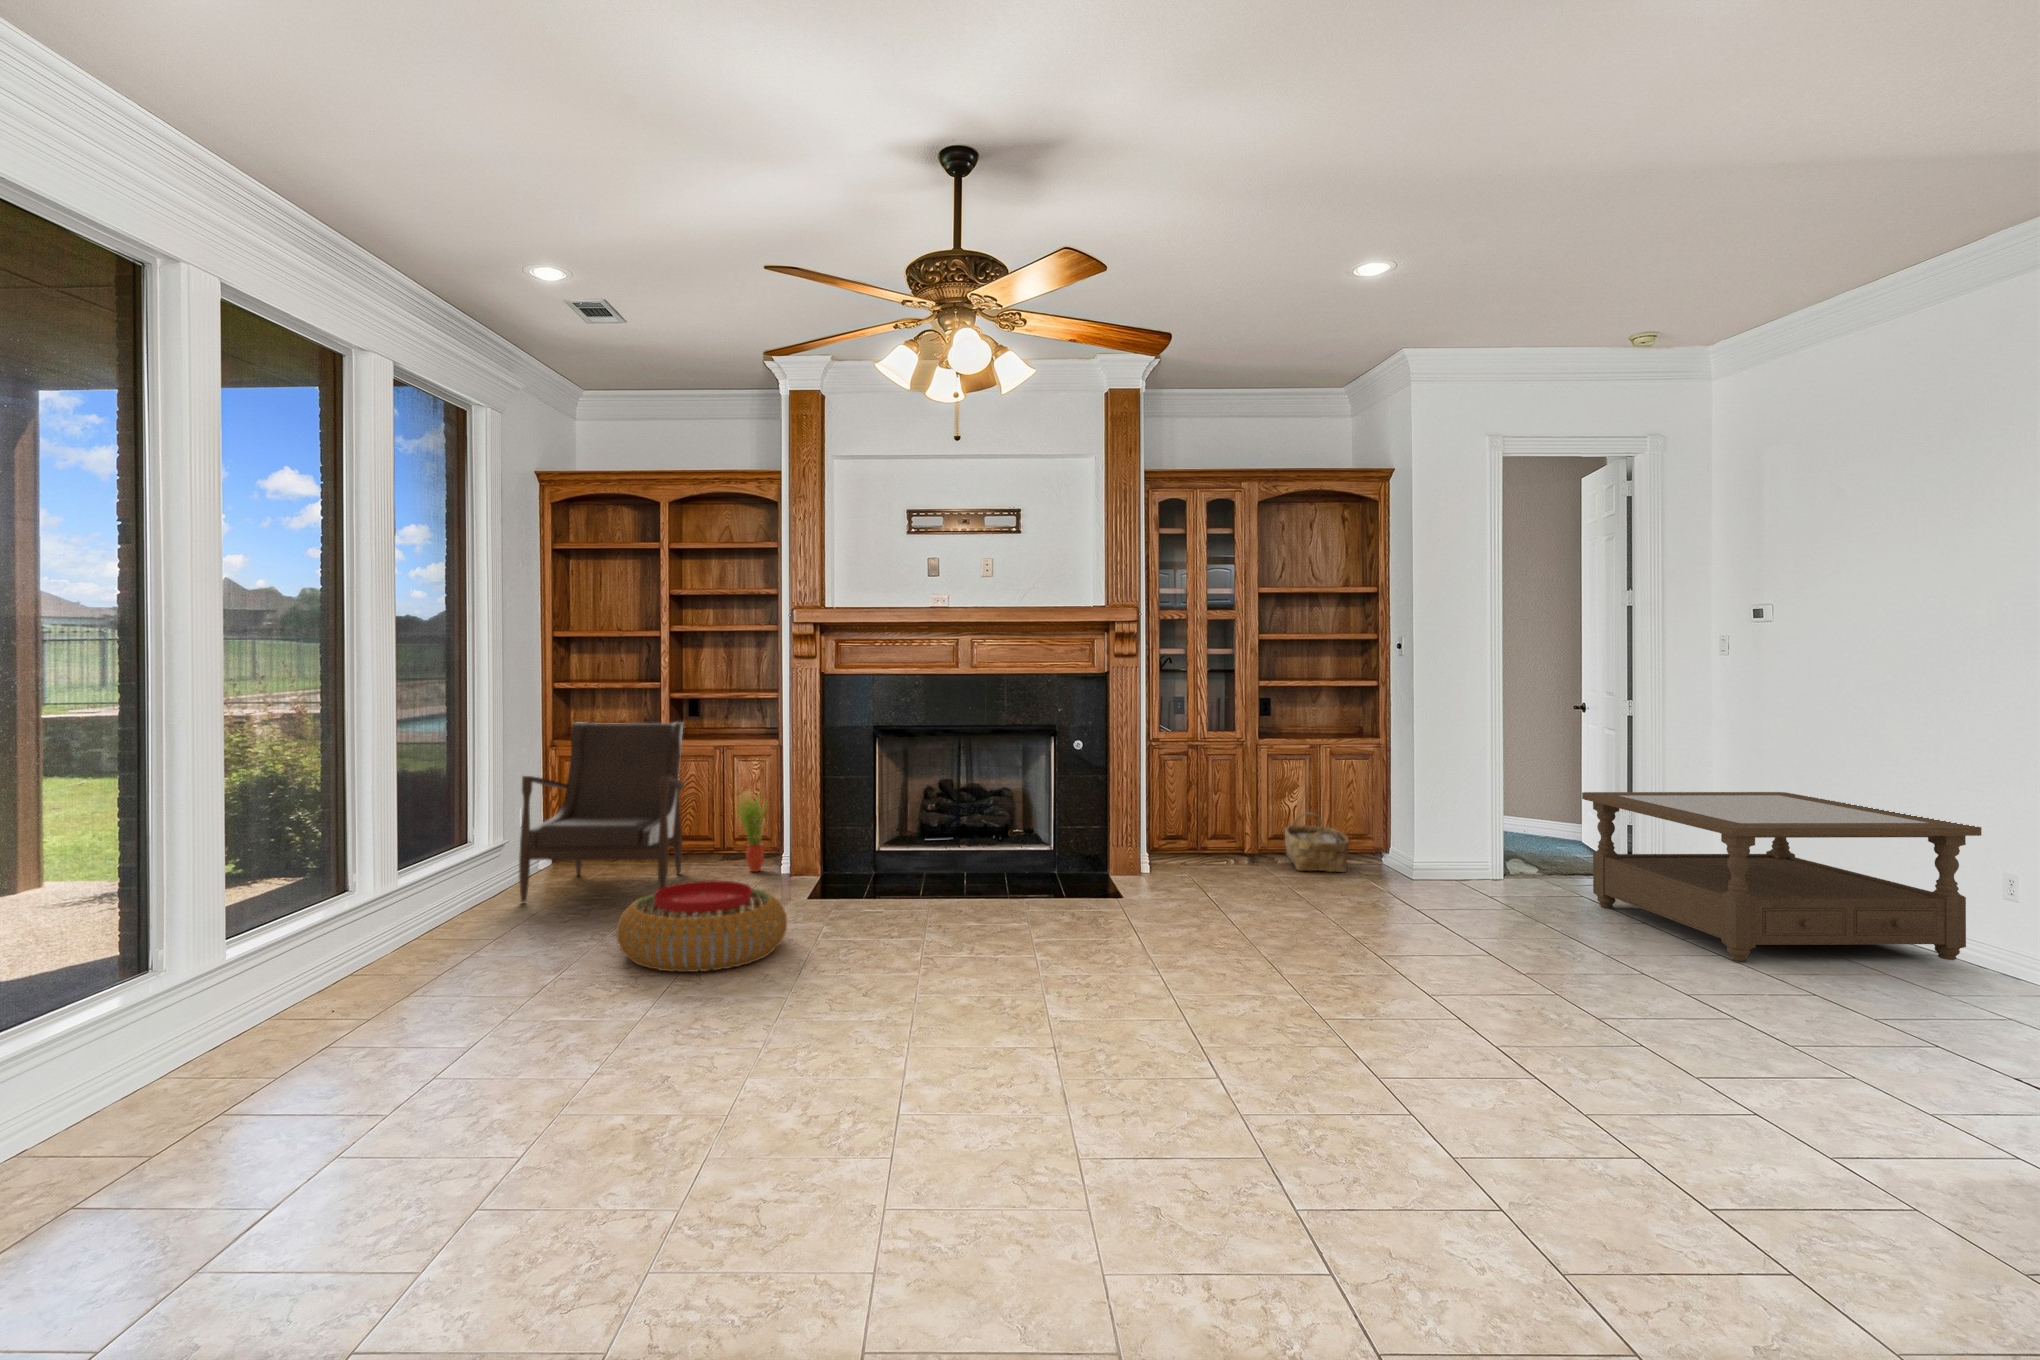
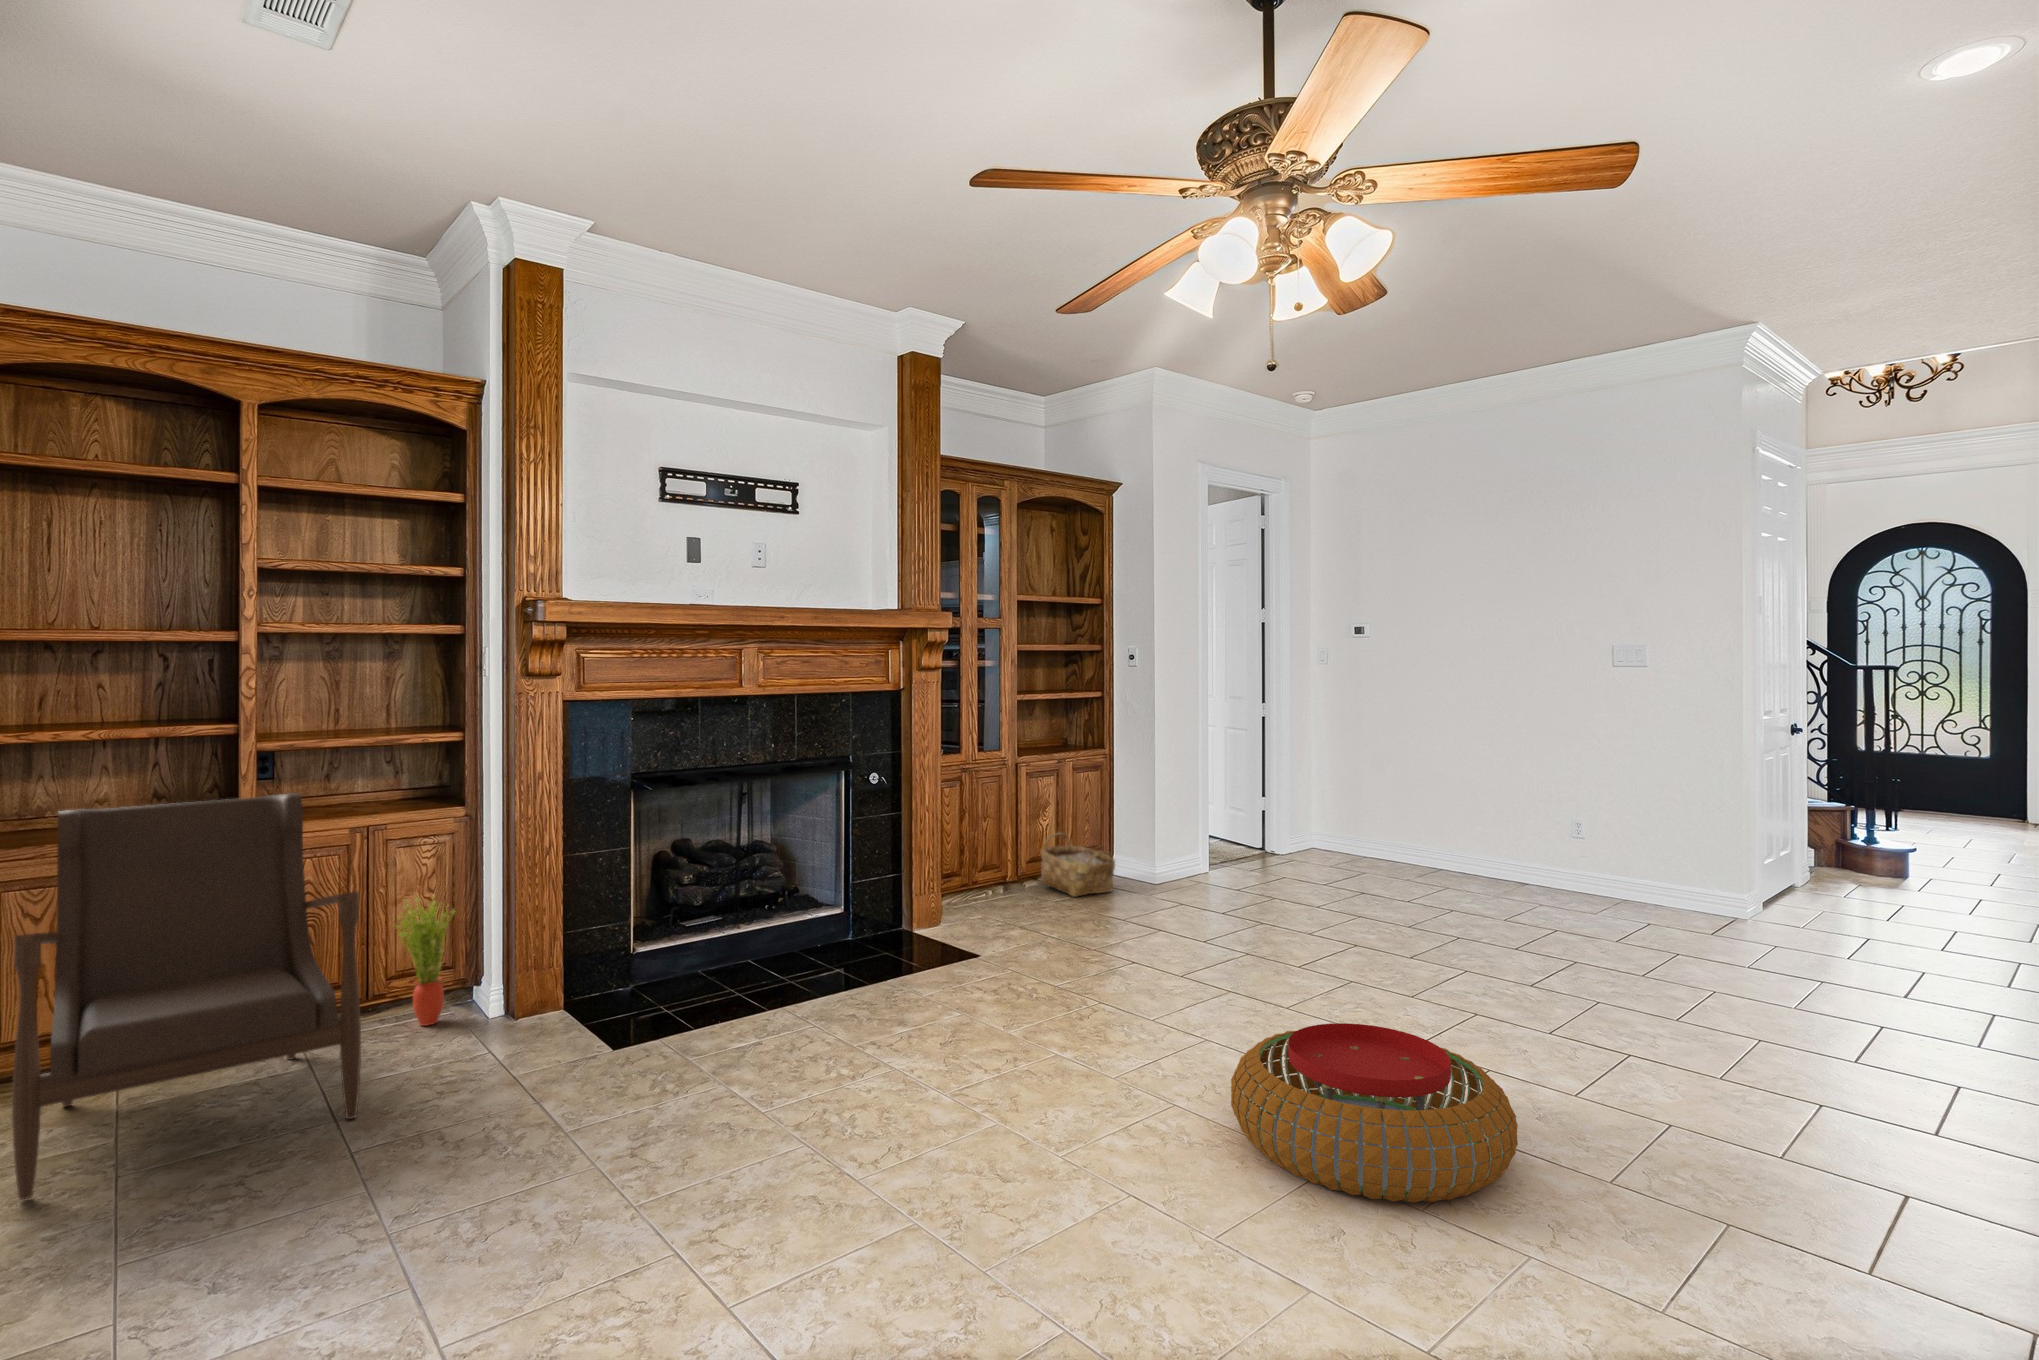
coffee table: present [1582,792,1982,961] -> none [1326,775,1606,924]
pouf: present [617,880,787,972] -> present [1231,1023,1518,1203]

